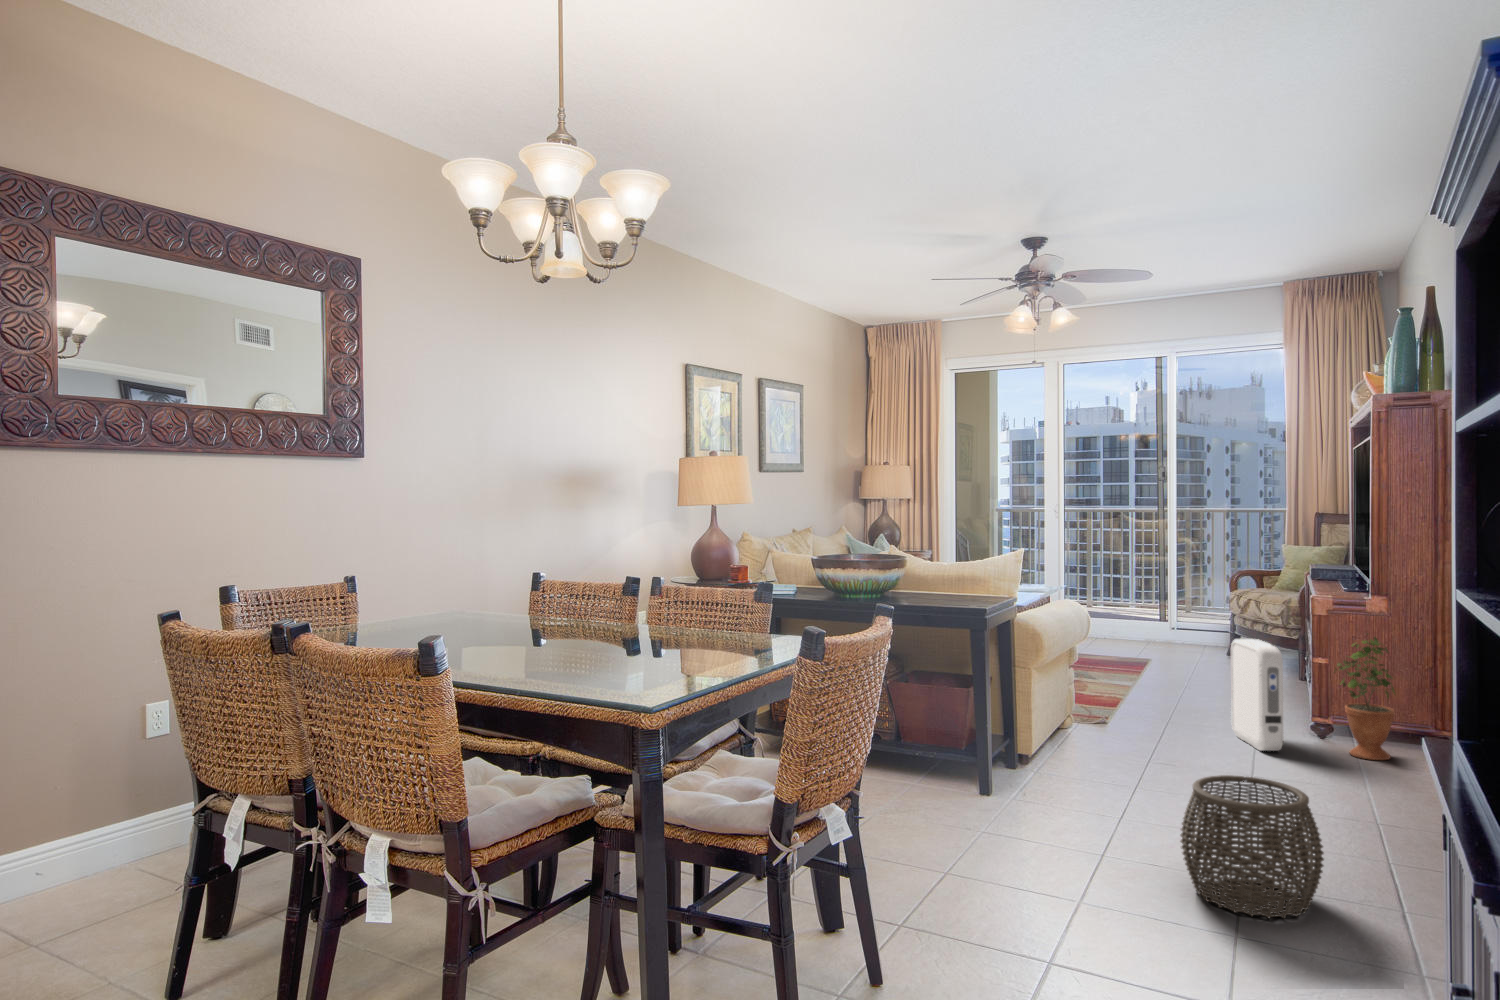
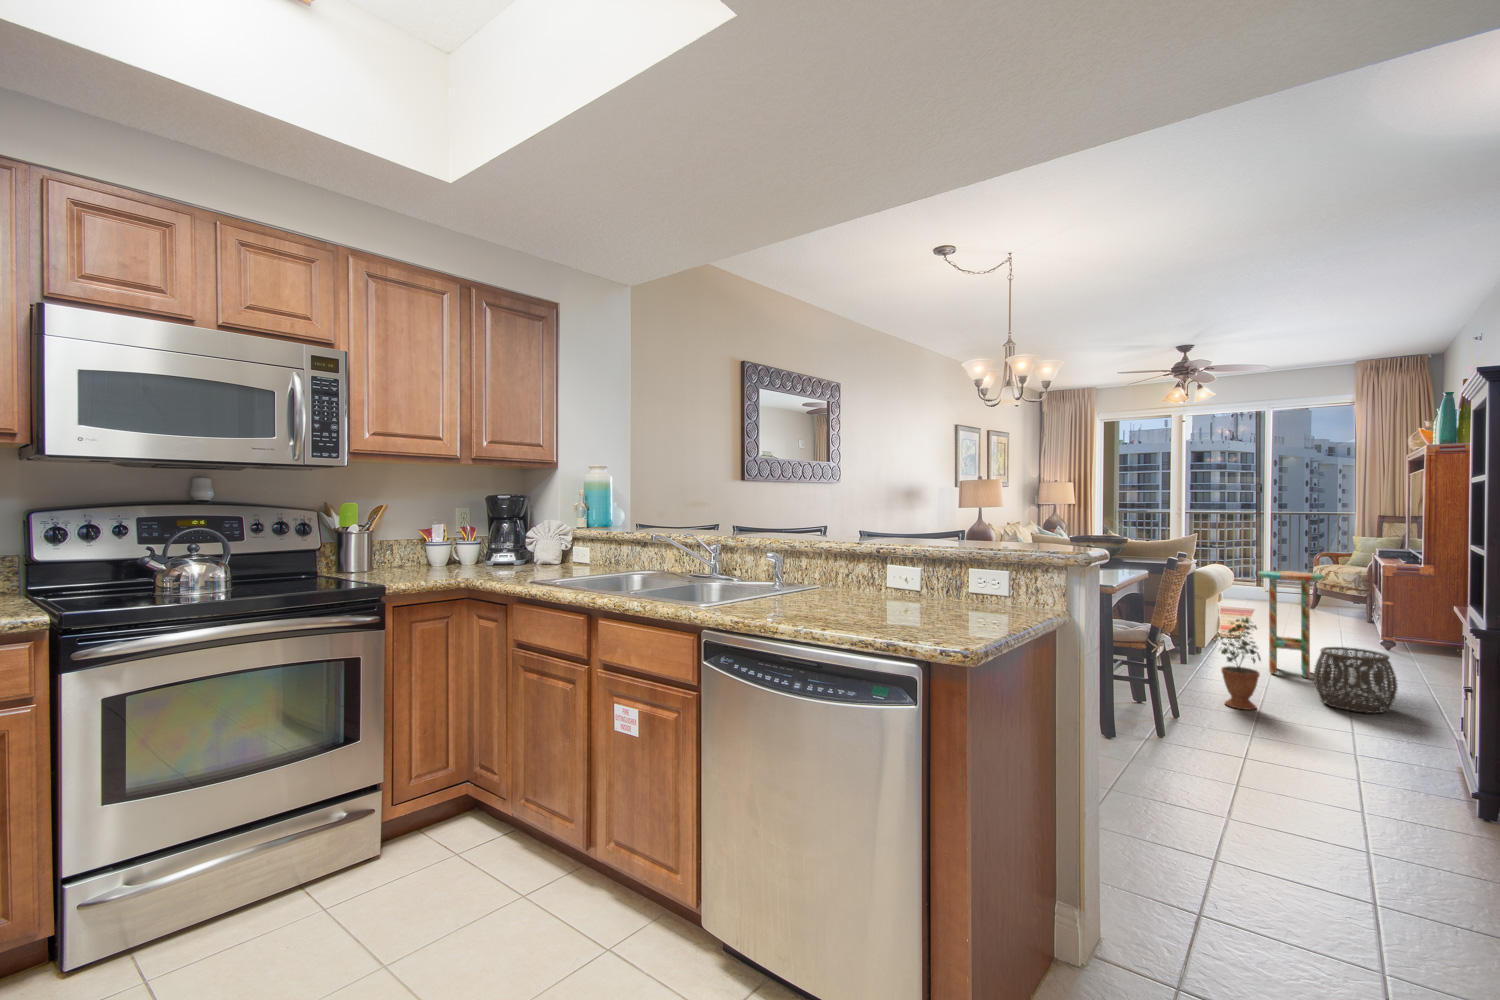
side table: none [1108,618,1211,819] -> present [1258,571,1323,678]
potted plant: present [1337,633,1395,760] -> present [1214,617,1261,710]
air purifier: present [1231,639,1284,751] -> none [1326,588,1363,654]

